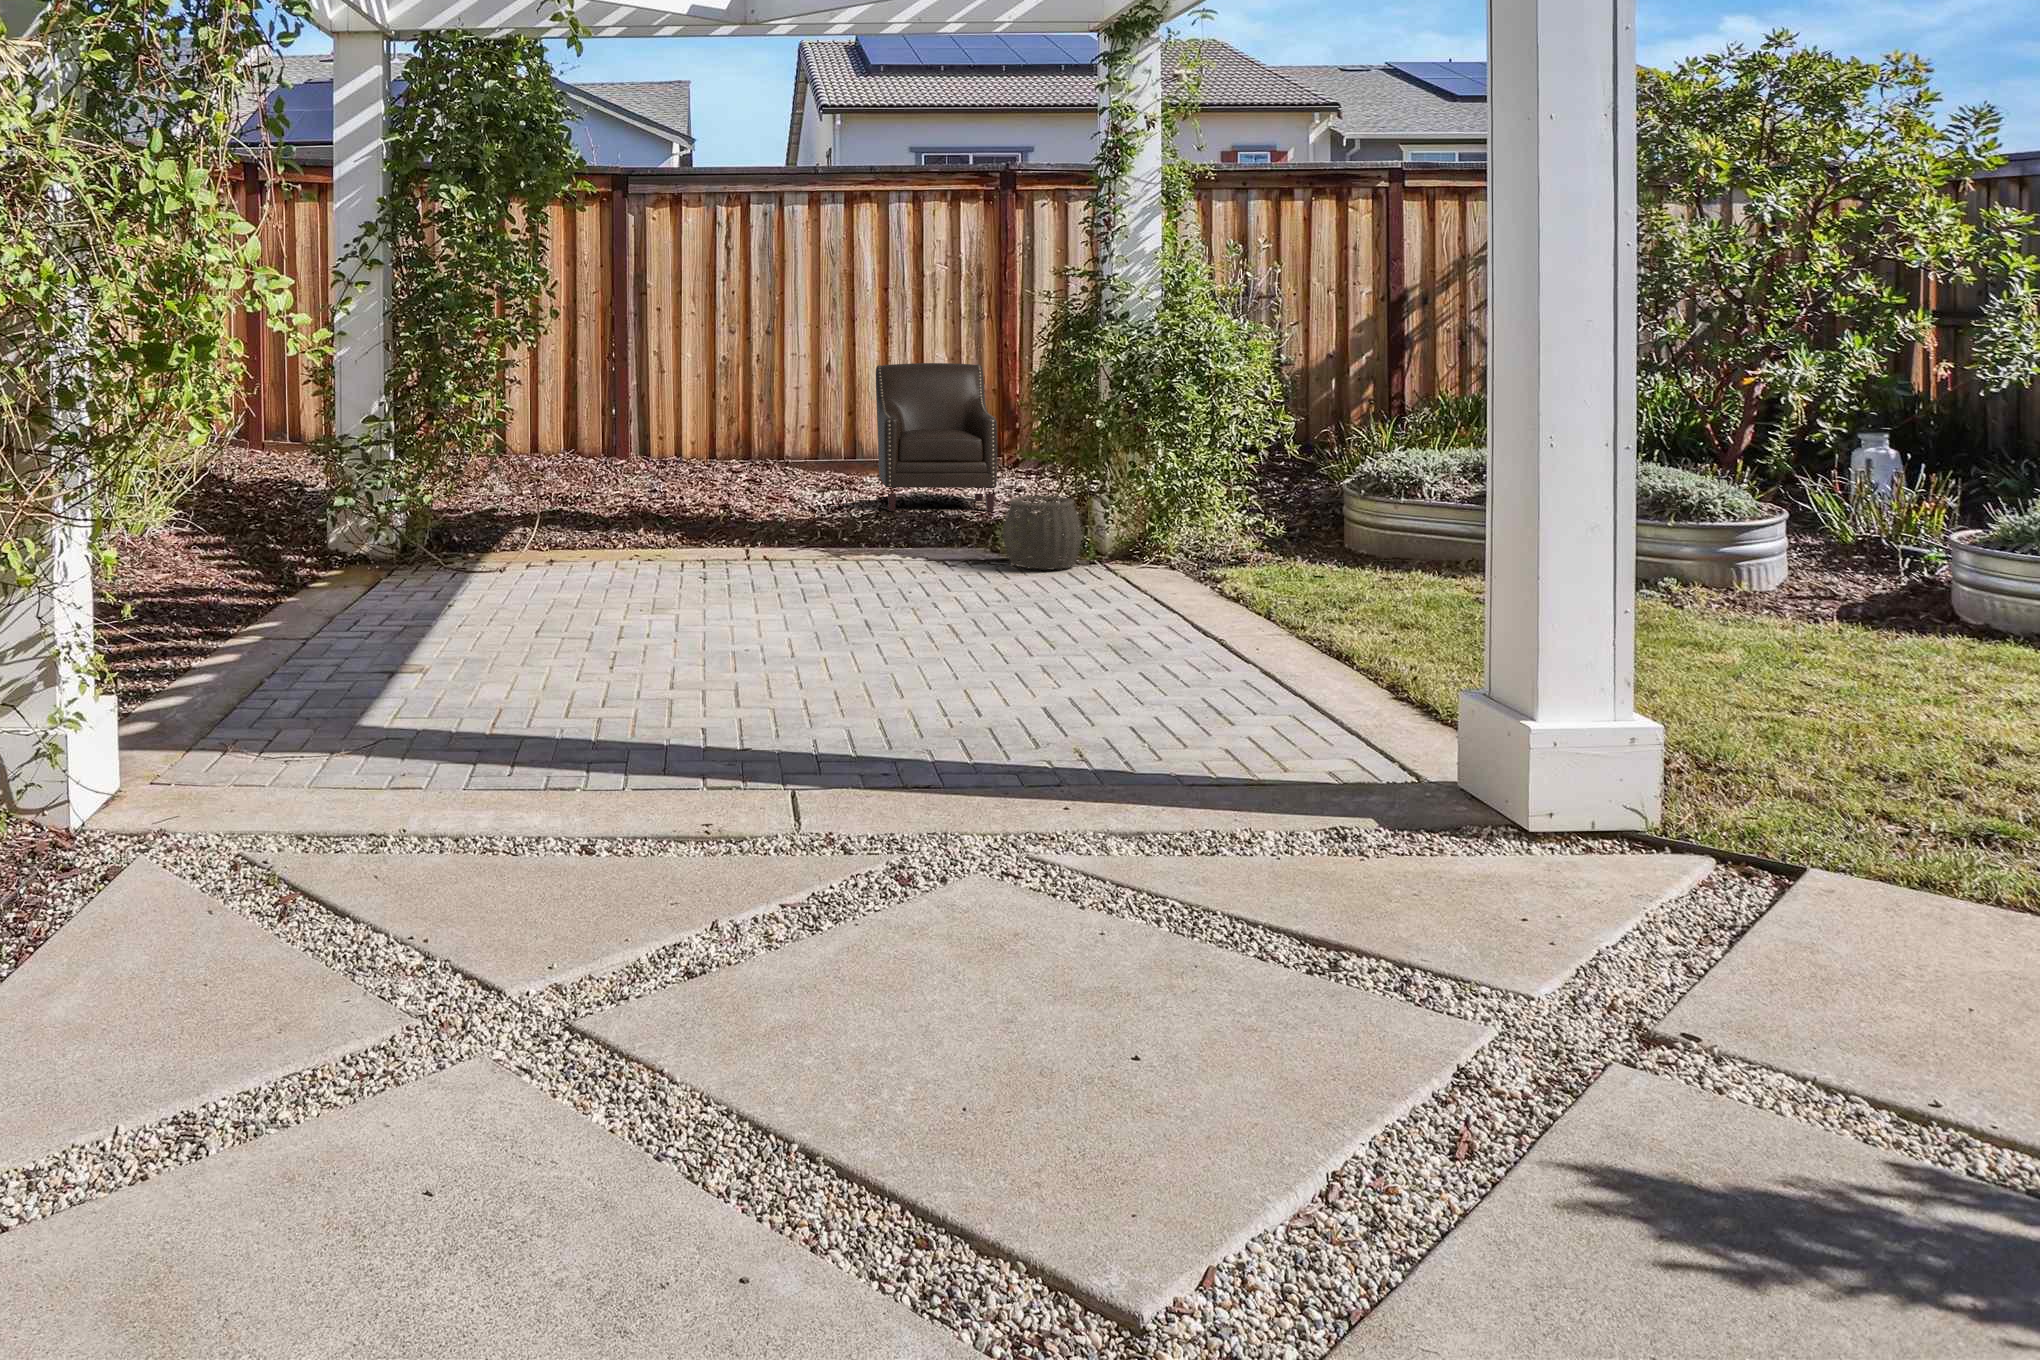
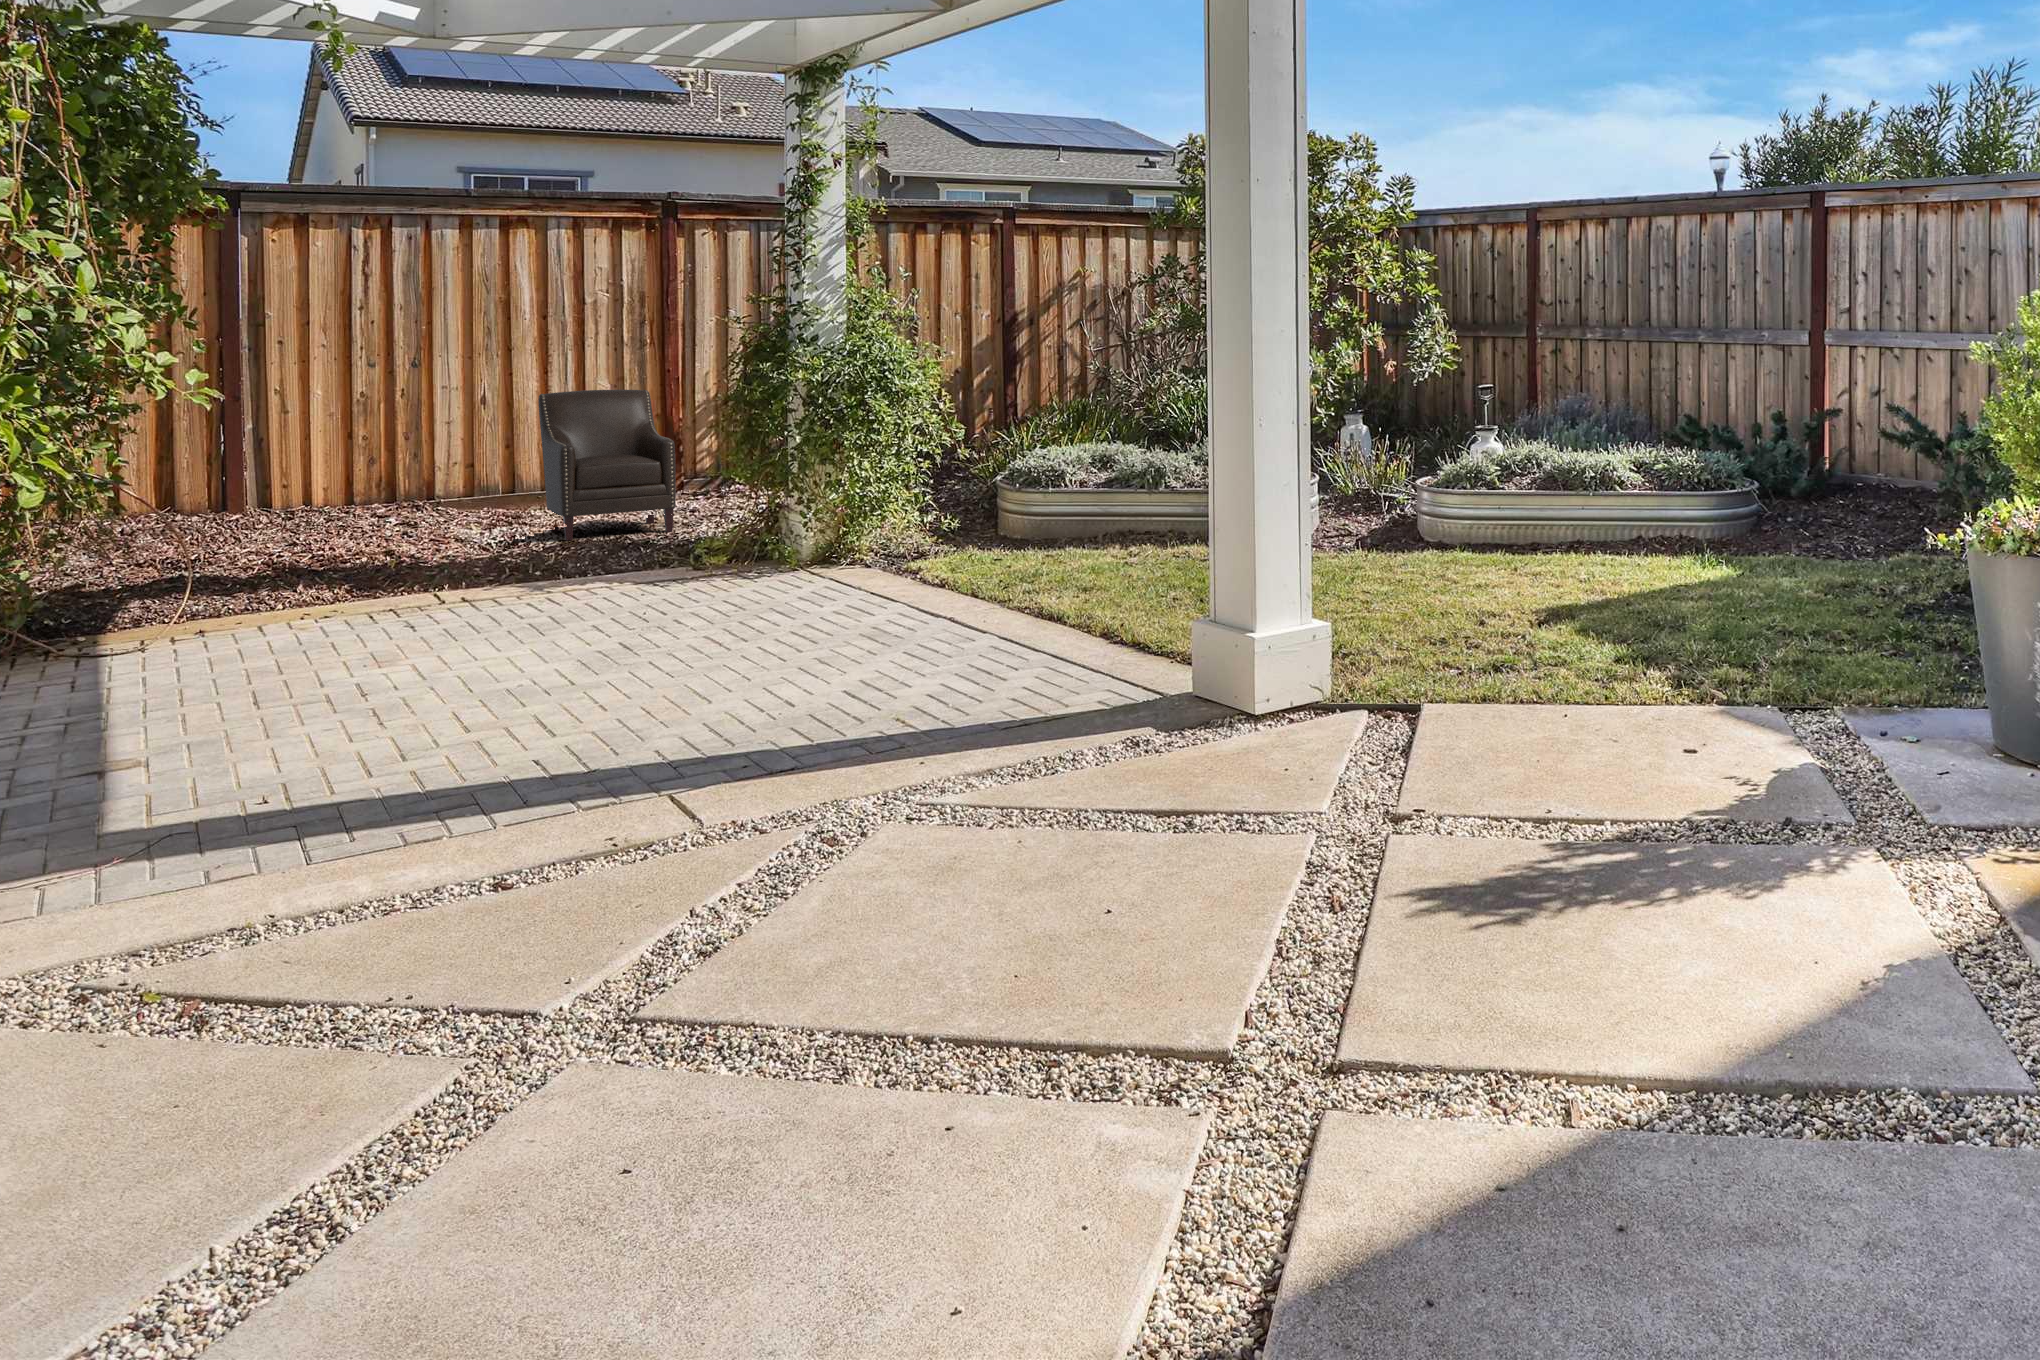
woven basket: present [1003,496,1082,570] -> none [718,508,794,577]

